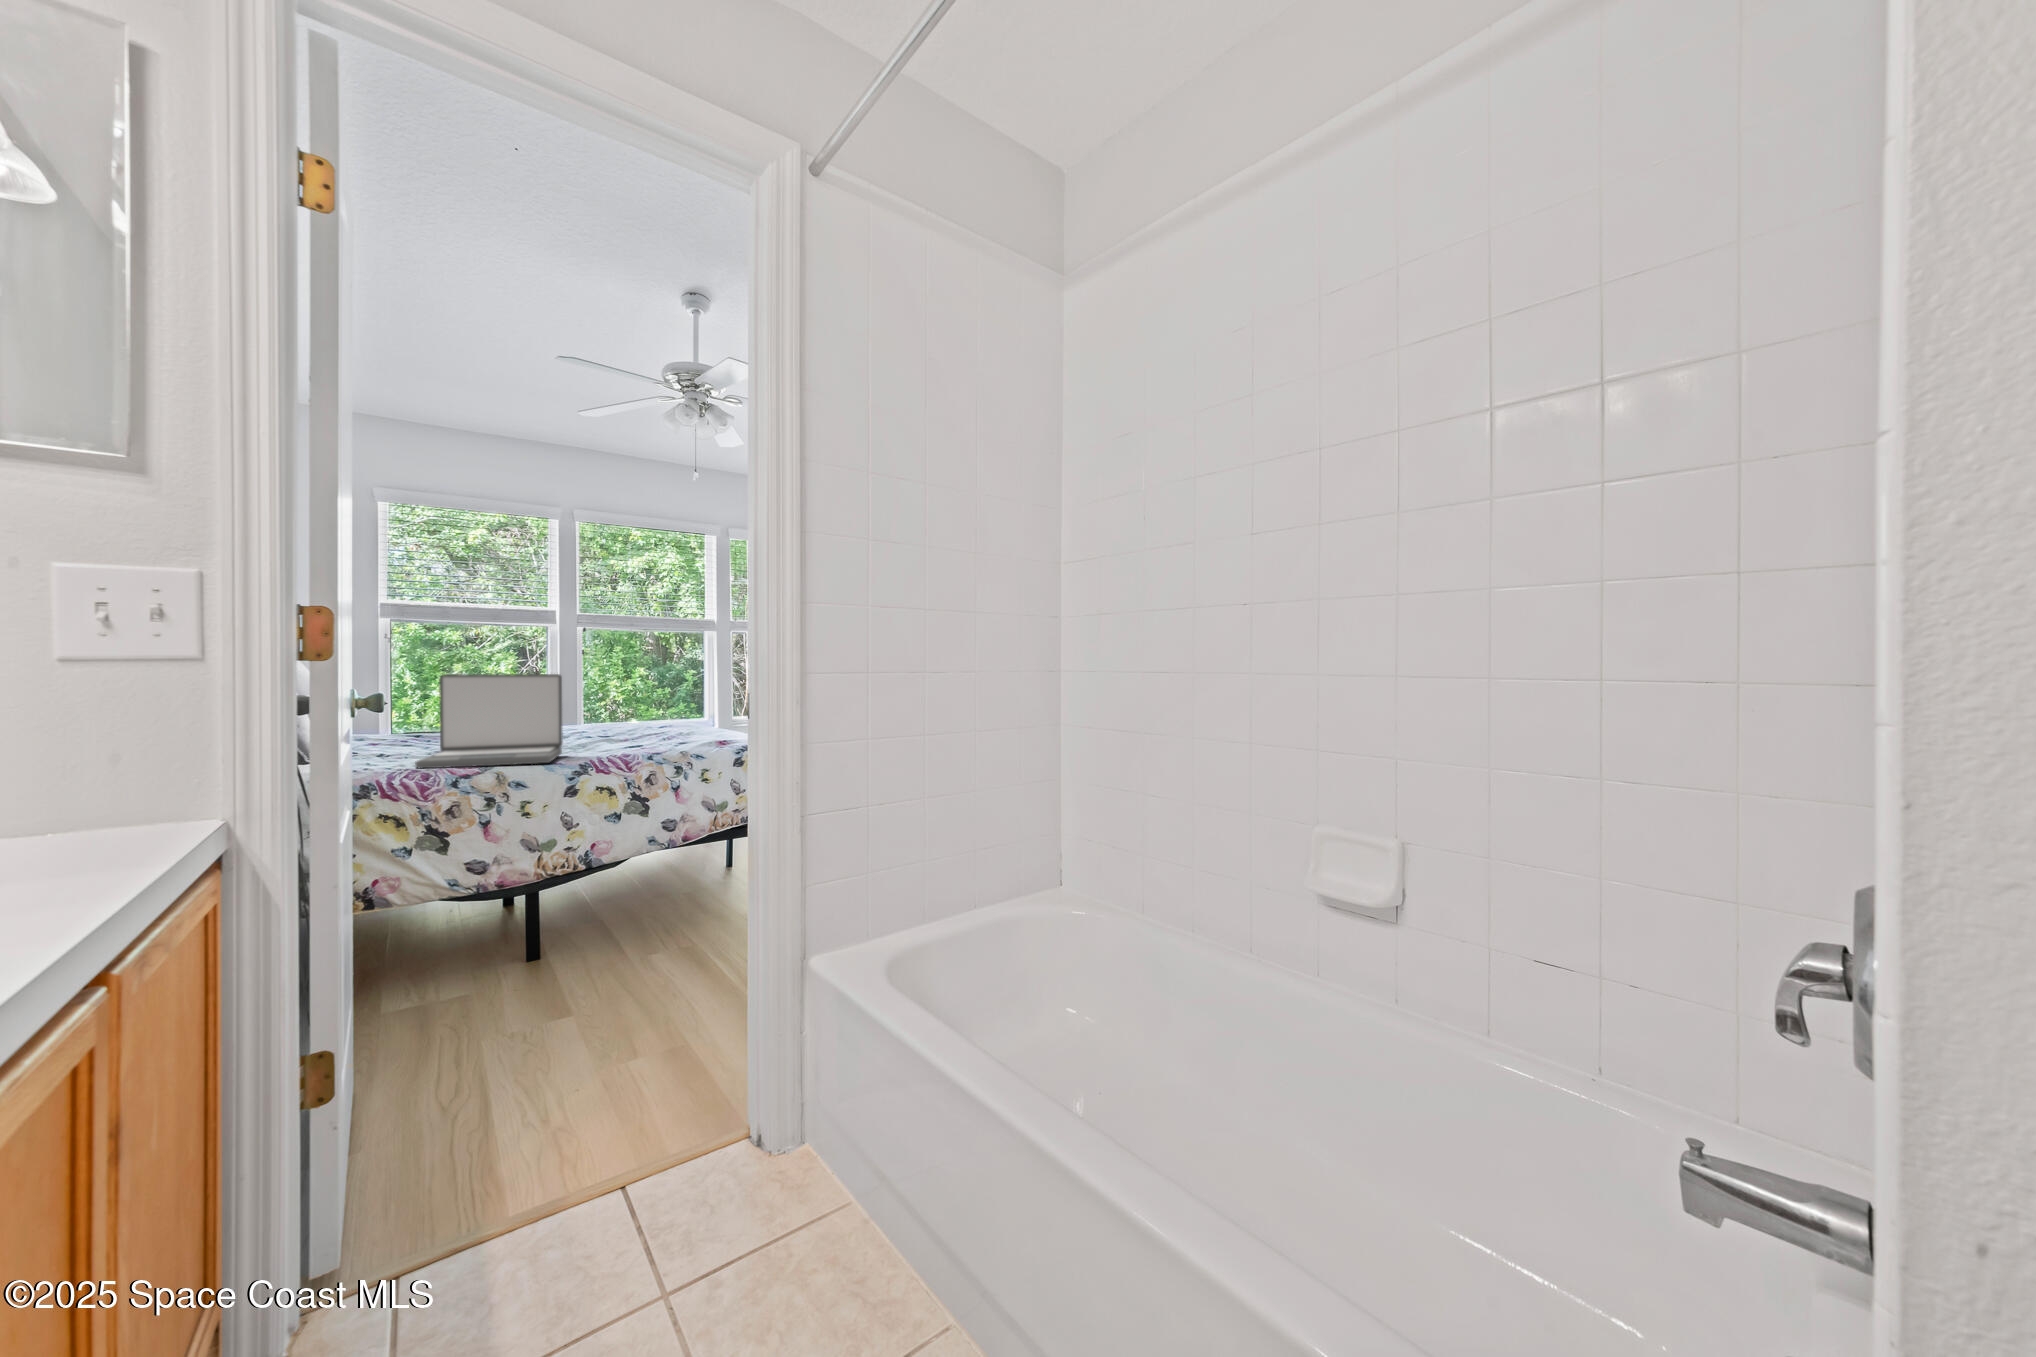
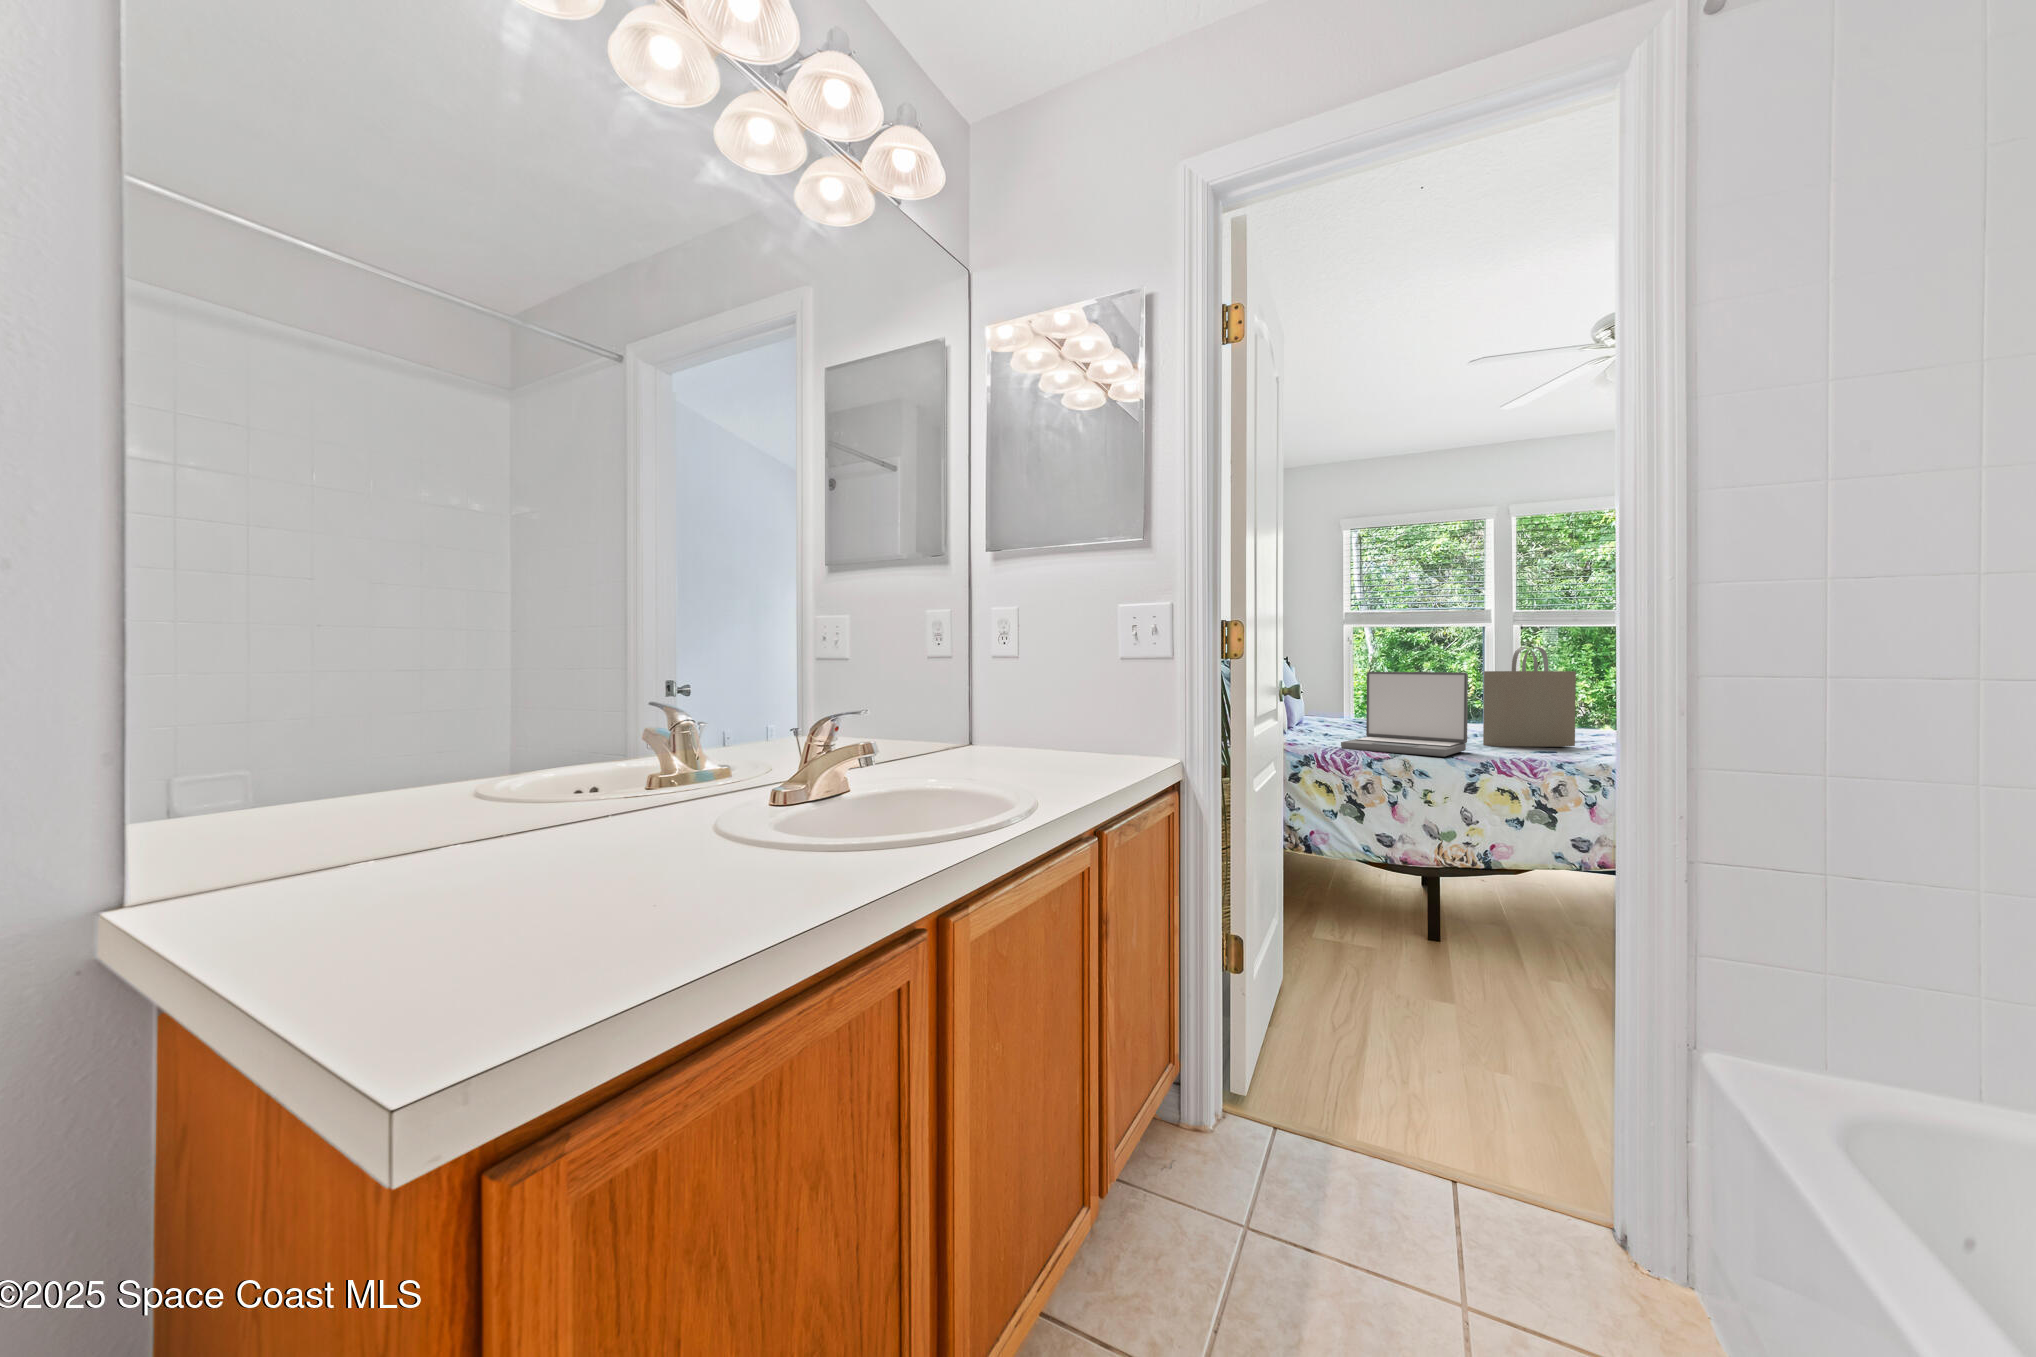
tote bag: none [567,649,644,748] -> present [1483,647,1576,747]

